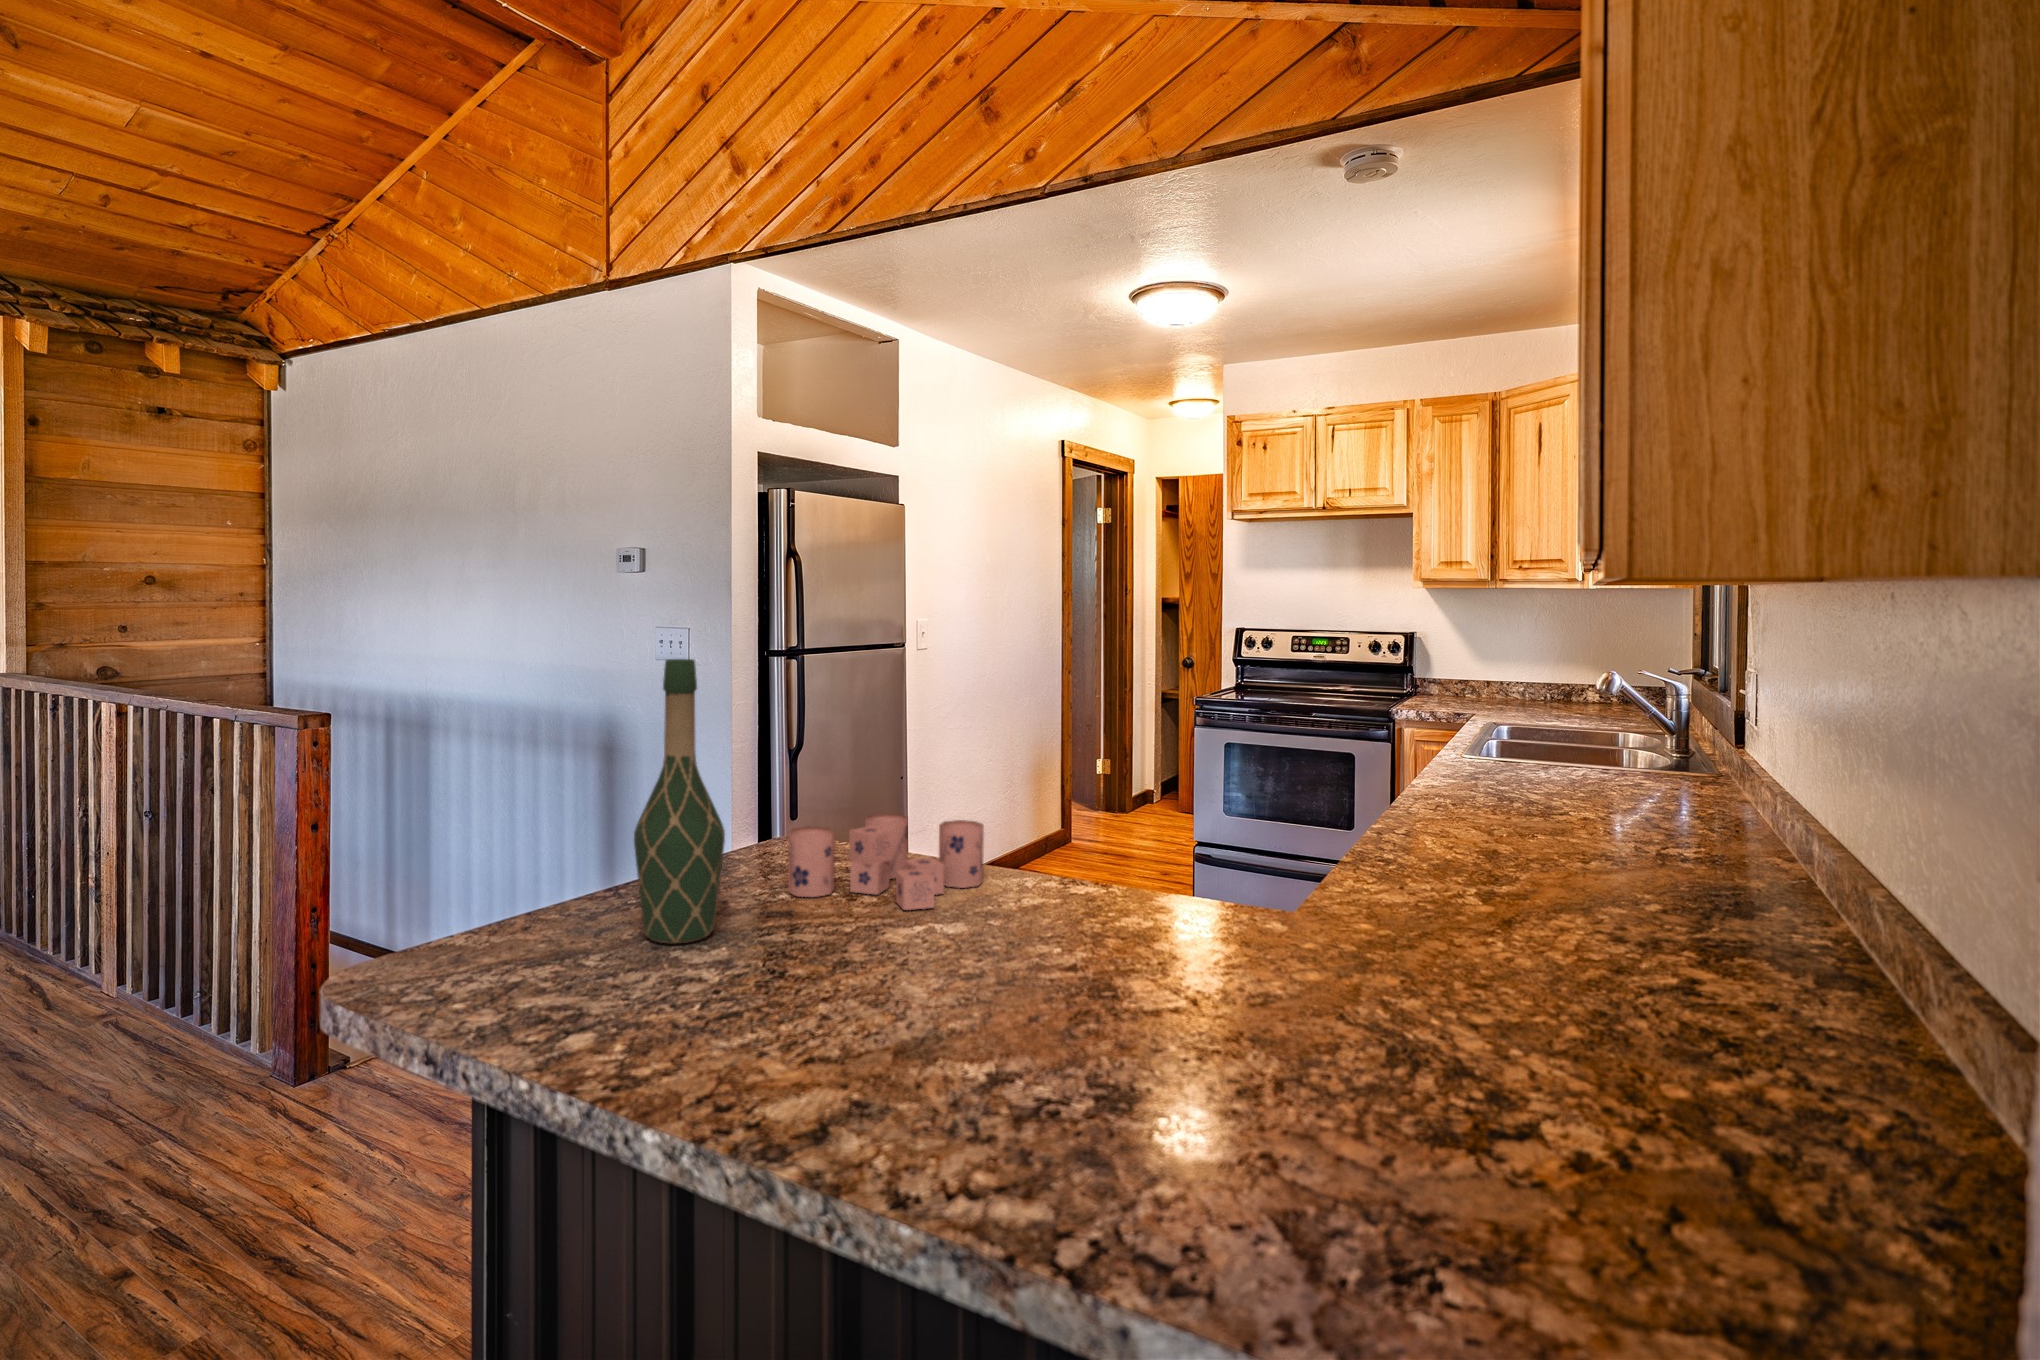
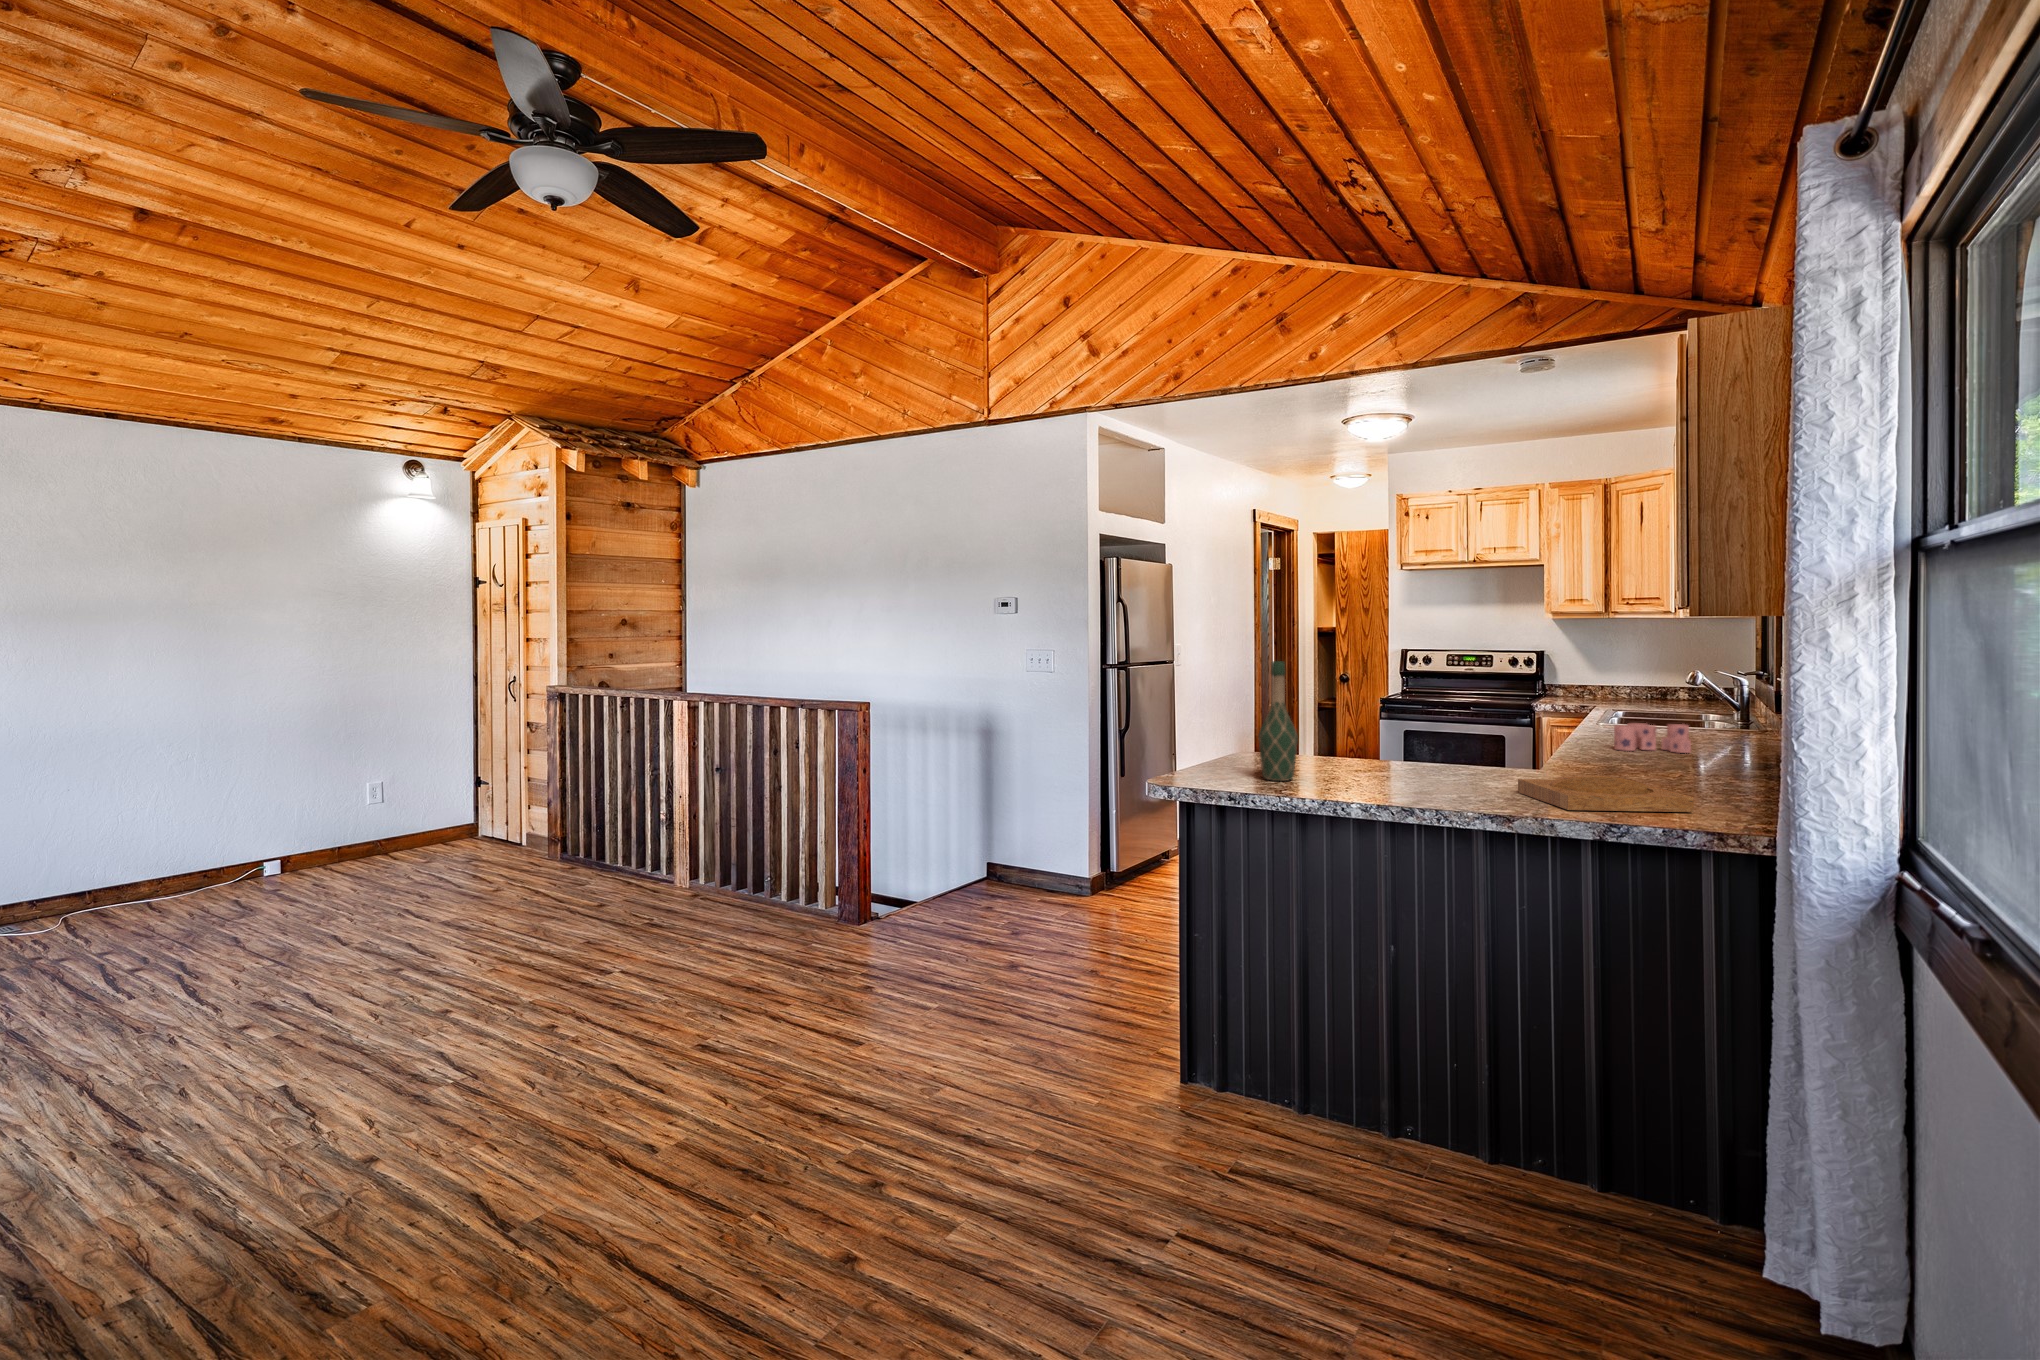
candle: present [788,814,984,910] -> present [1614,723,1691,753]
tray: none [1184,965,1609,1138] -> present [1518,775,1694,812]

